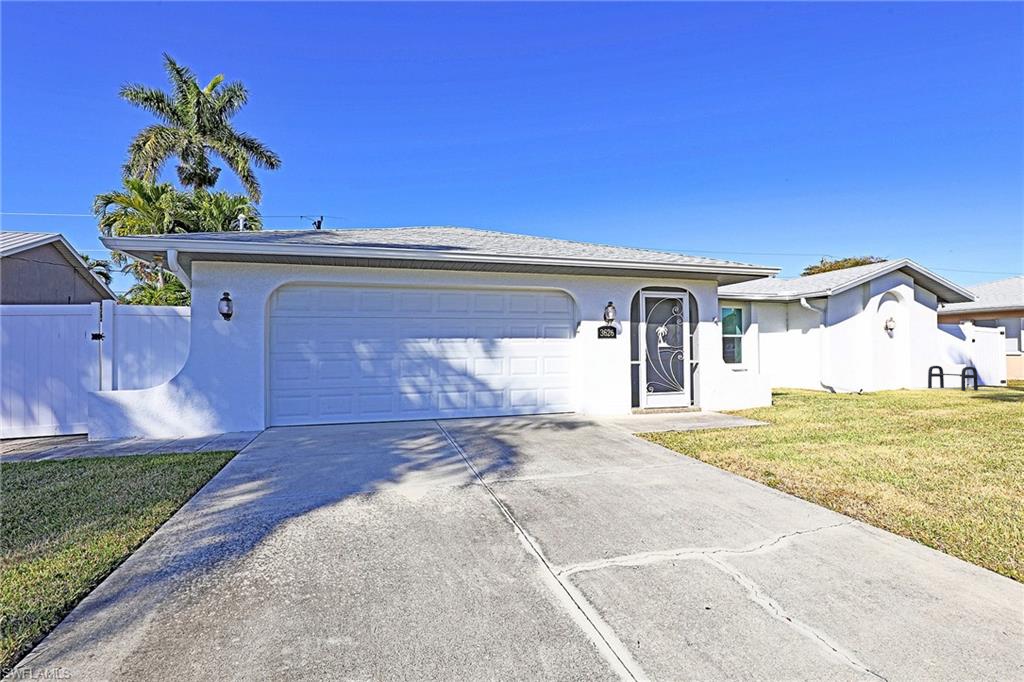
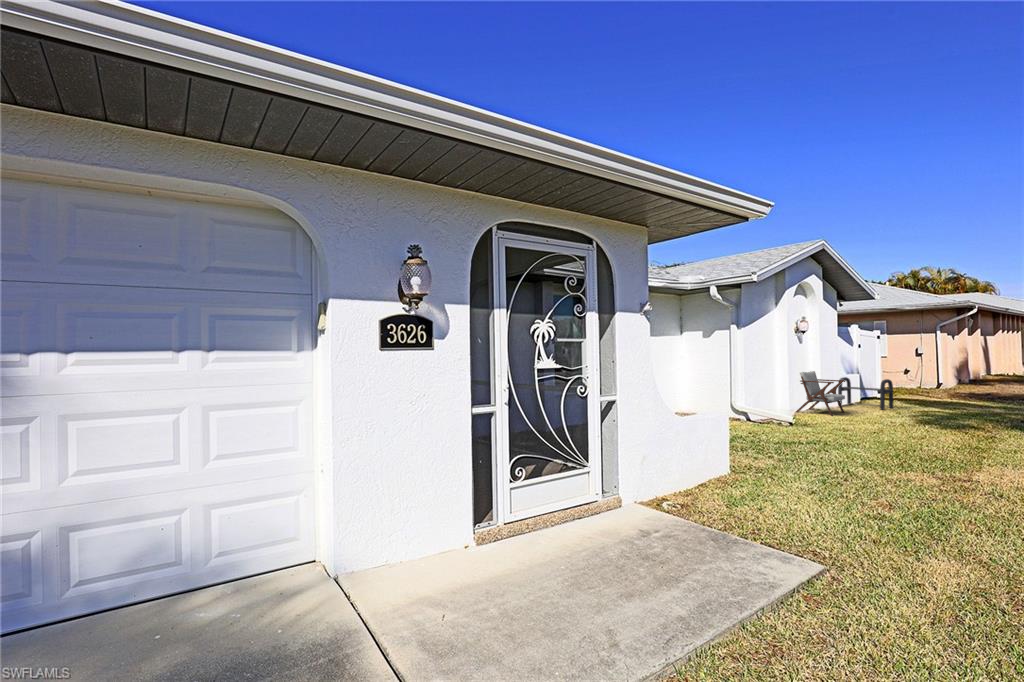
lounge chair: none [877,360,922,392] -> present [796,371,845,416]

